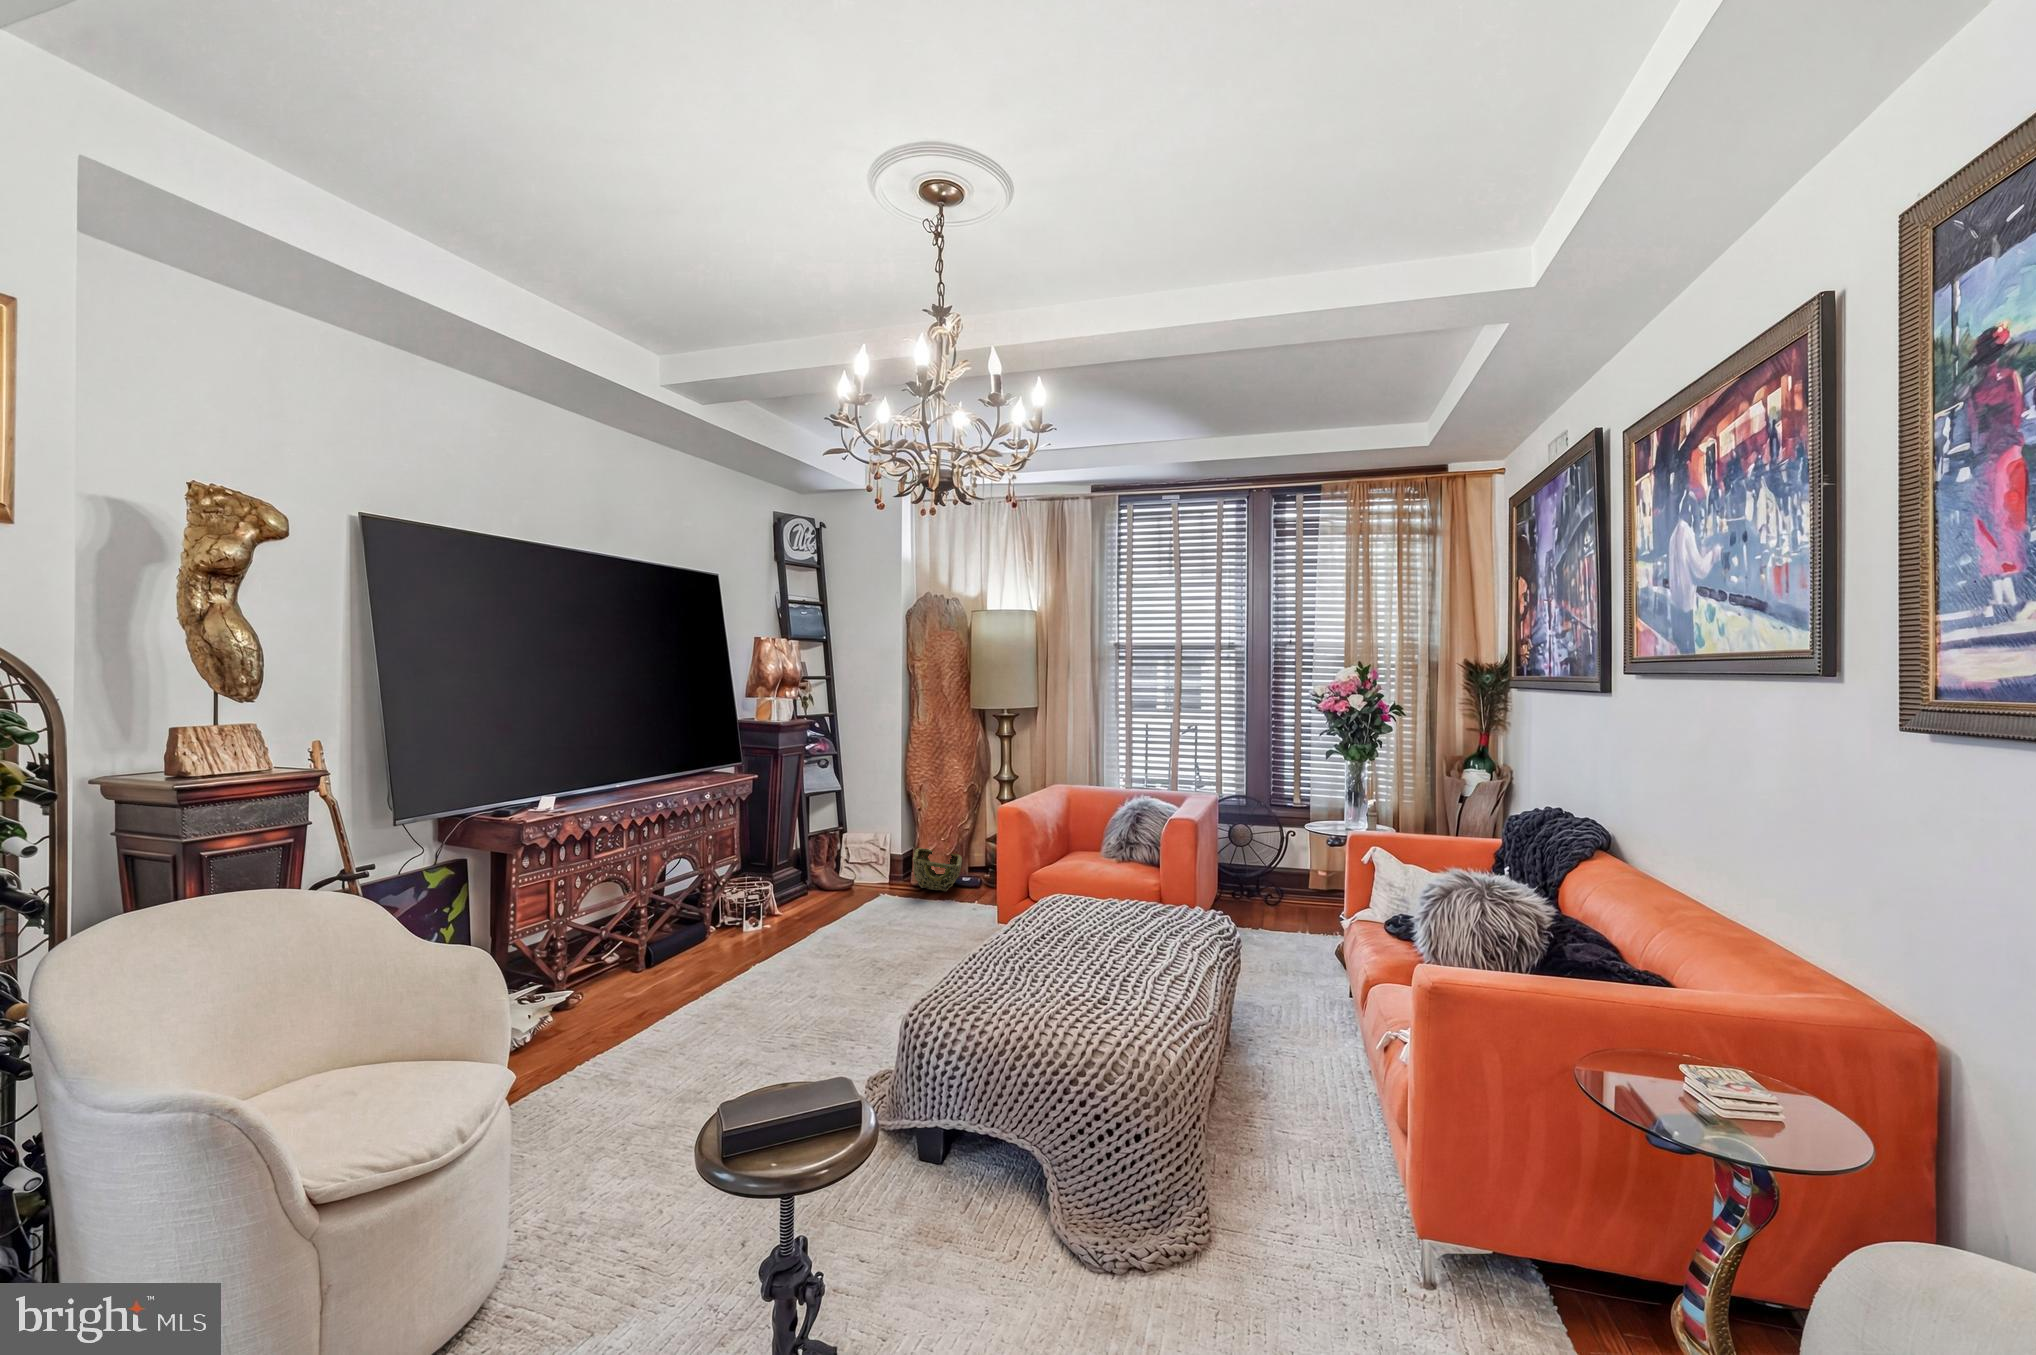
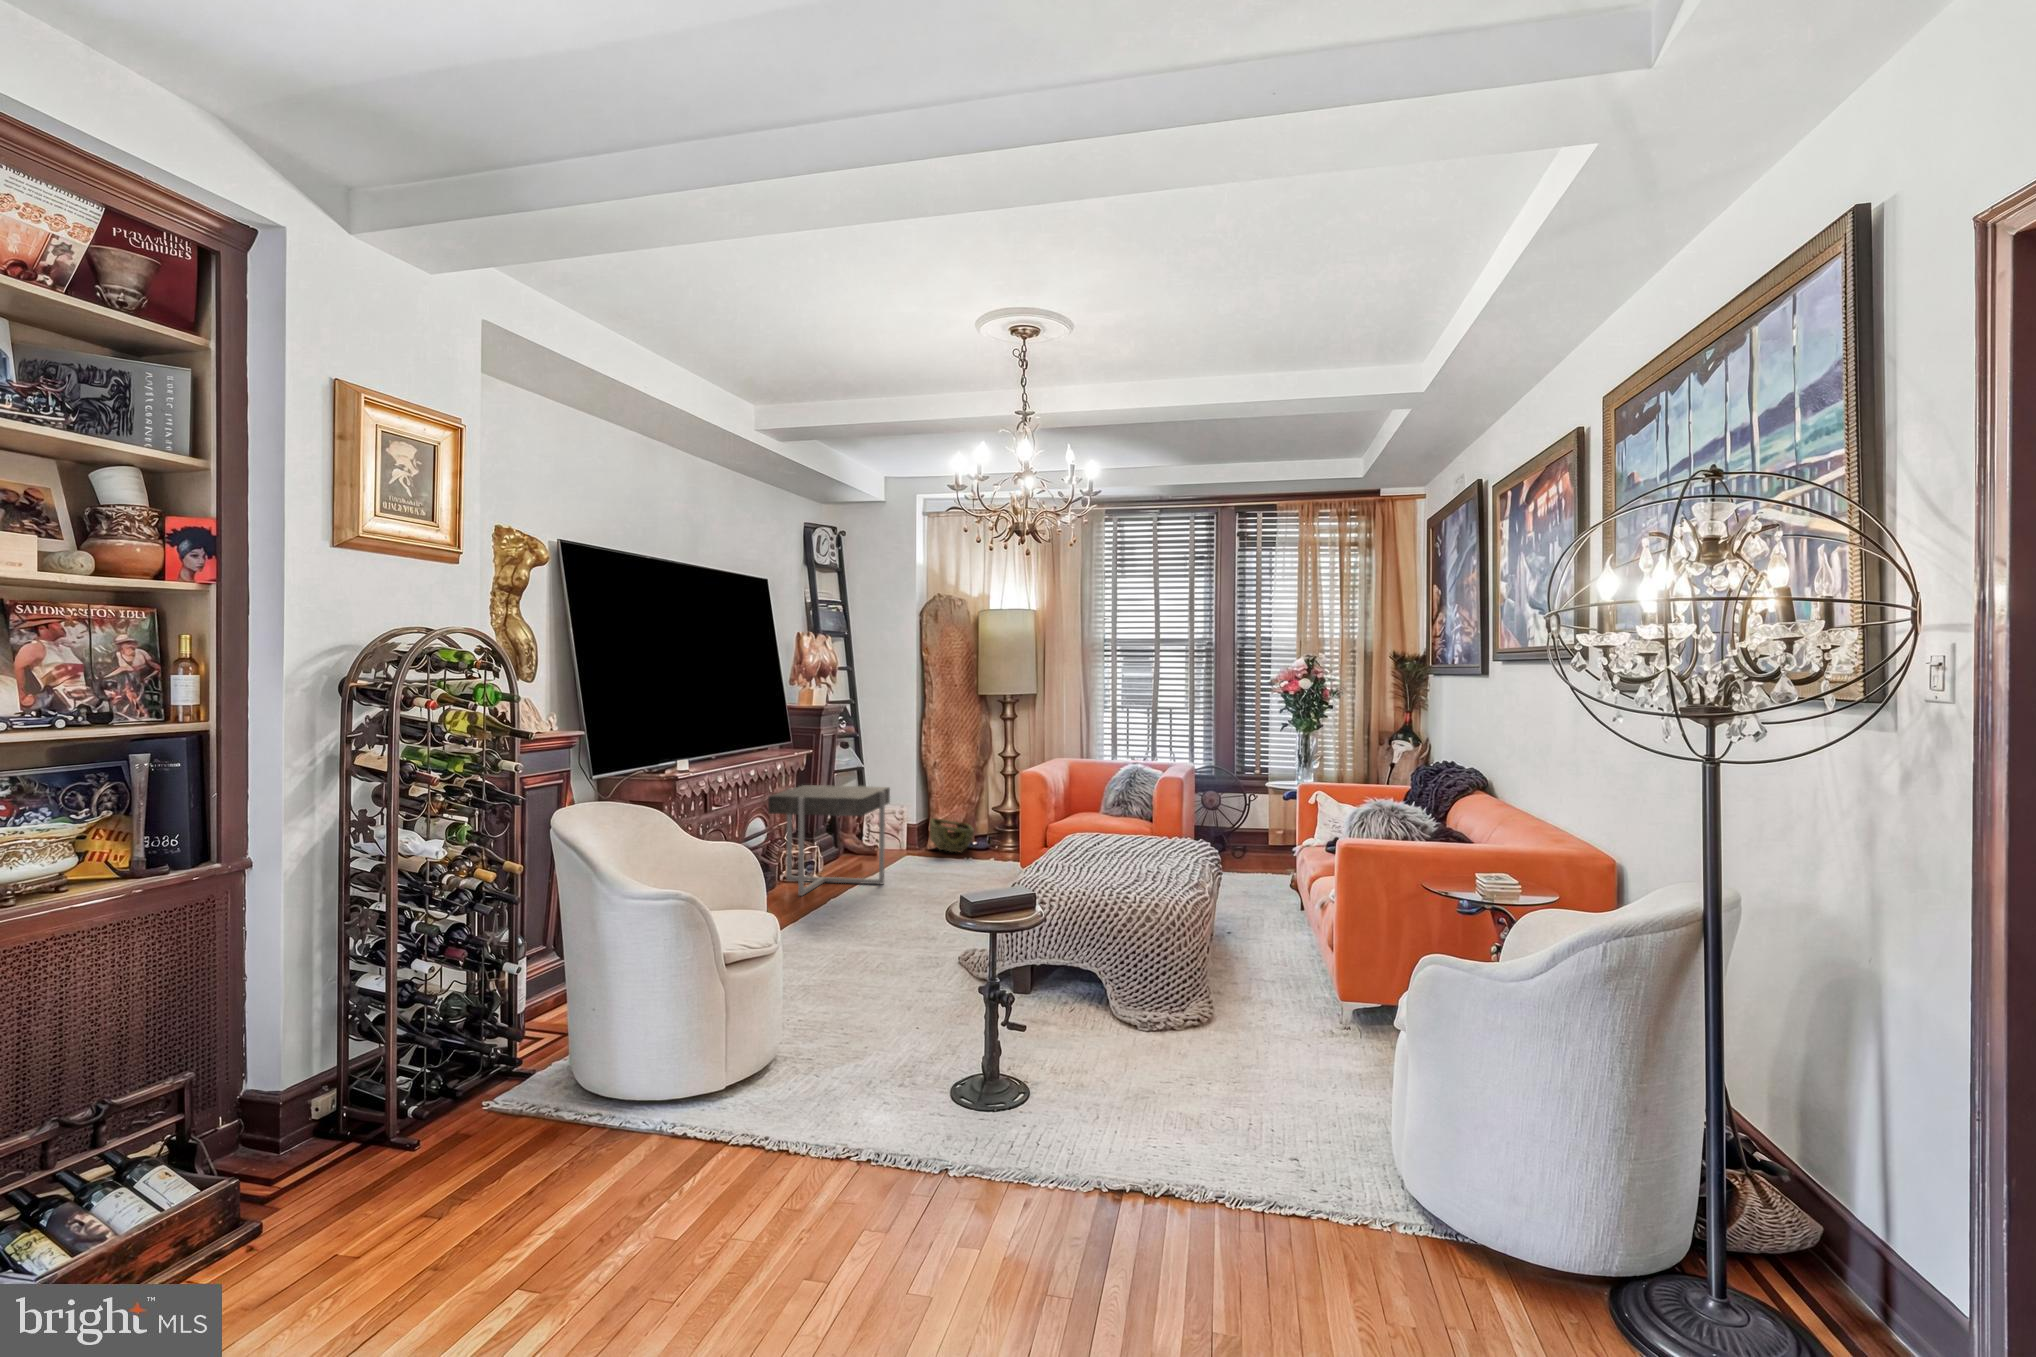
side table: none [687,815,846,957] -> present [768,785,890,896]

